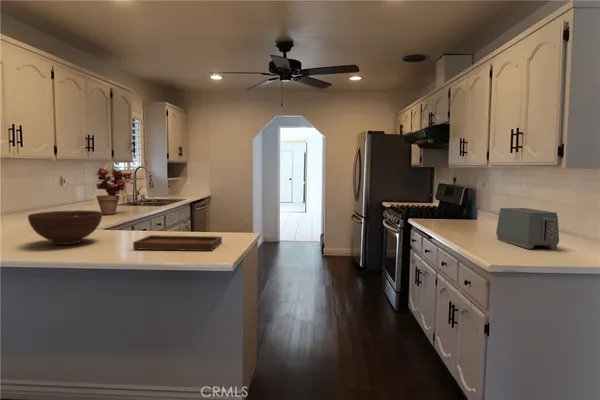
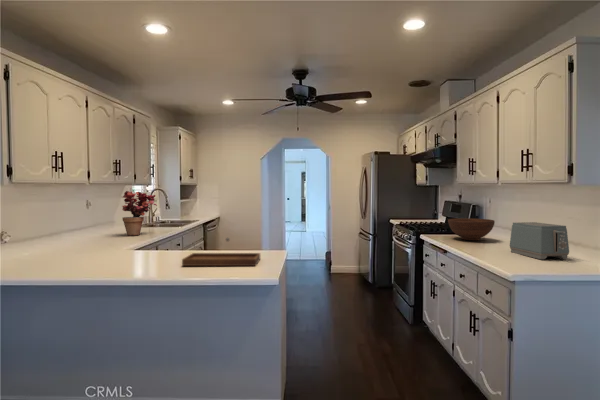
fruit bowl: present [28,210,102,245] -> present [448,218,495,241]

